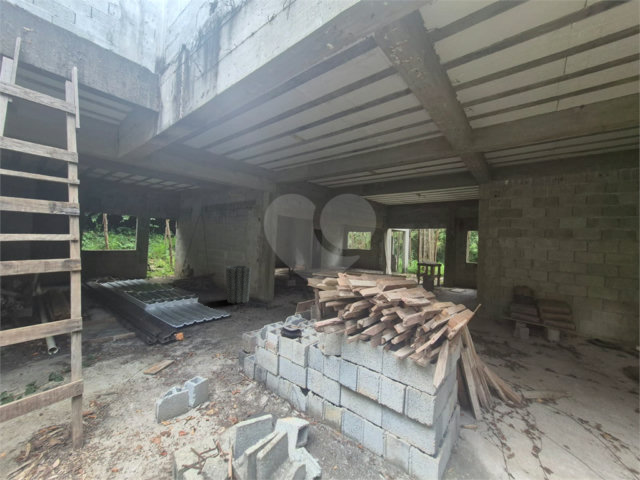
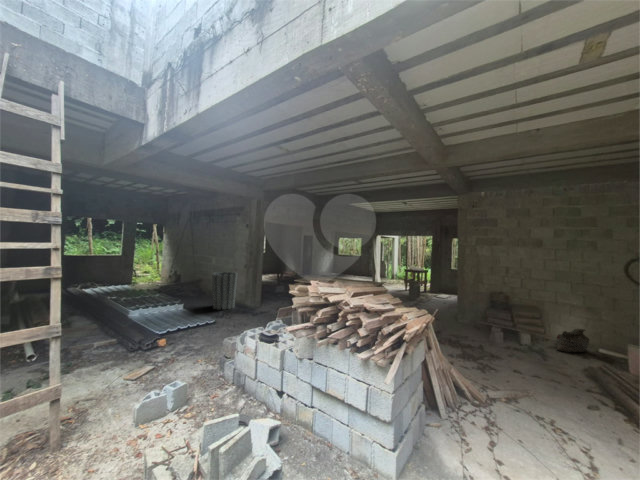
bag: none [588,325,626,350] -> present [556,329,590,352]

